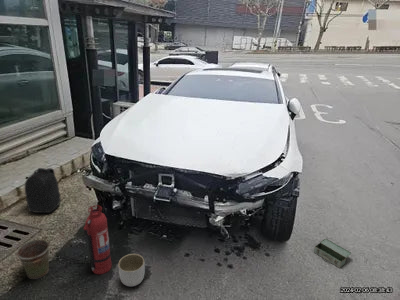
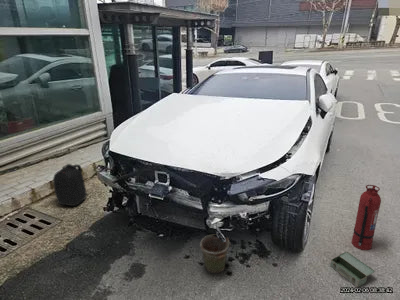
fire extinguisher: present [84,205,112,274] -> present [352,185,381,250]
bucket: present [16,240,50,279] -> present [200,234,230,273]
planter: present [118,254,145,286] -> none [114,251,141,283]

